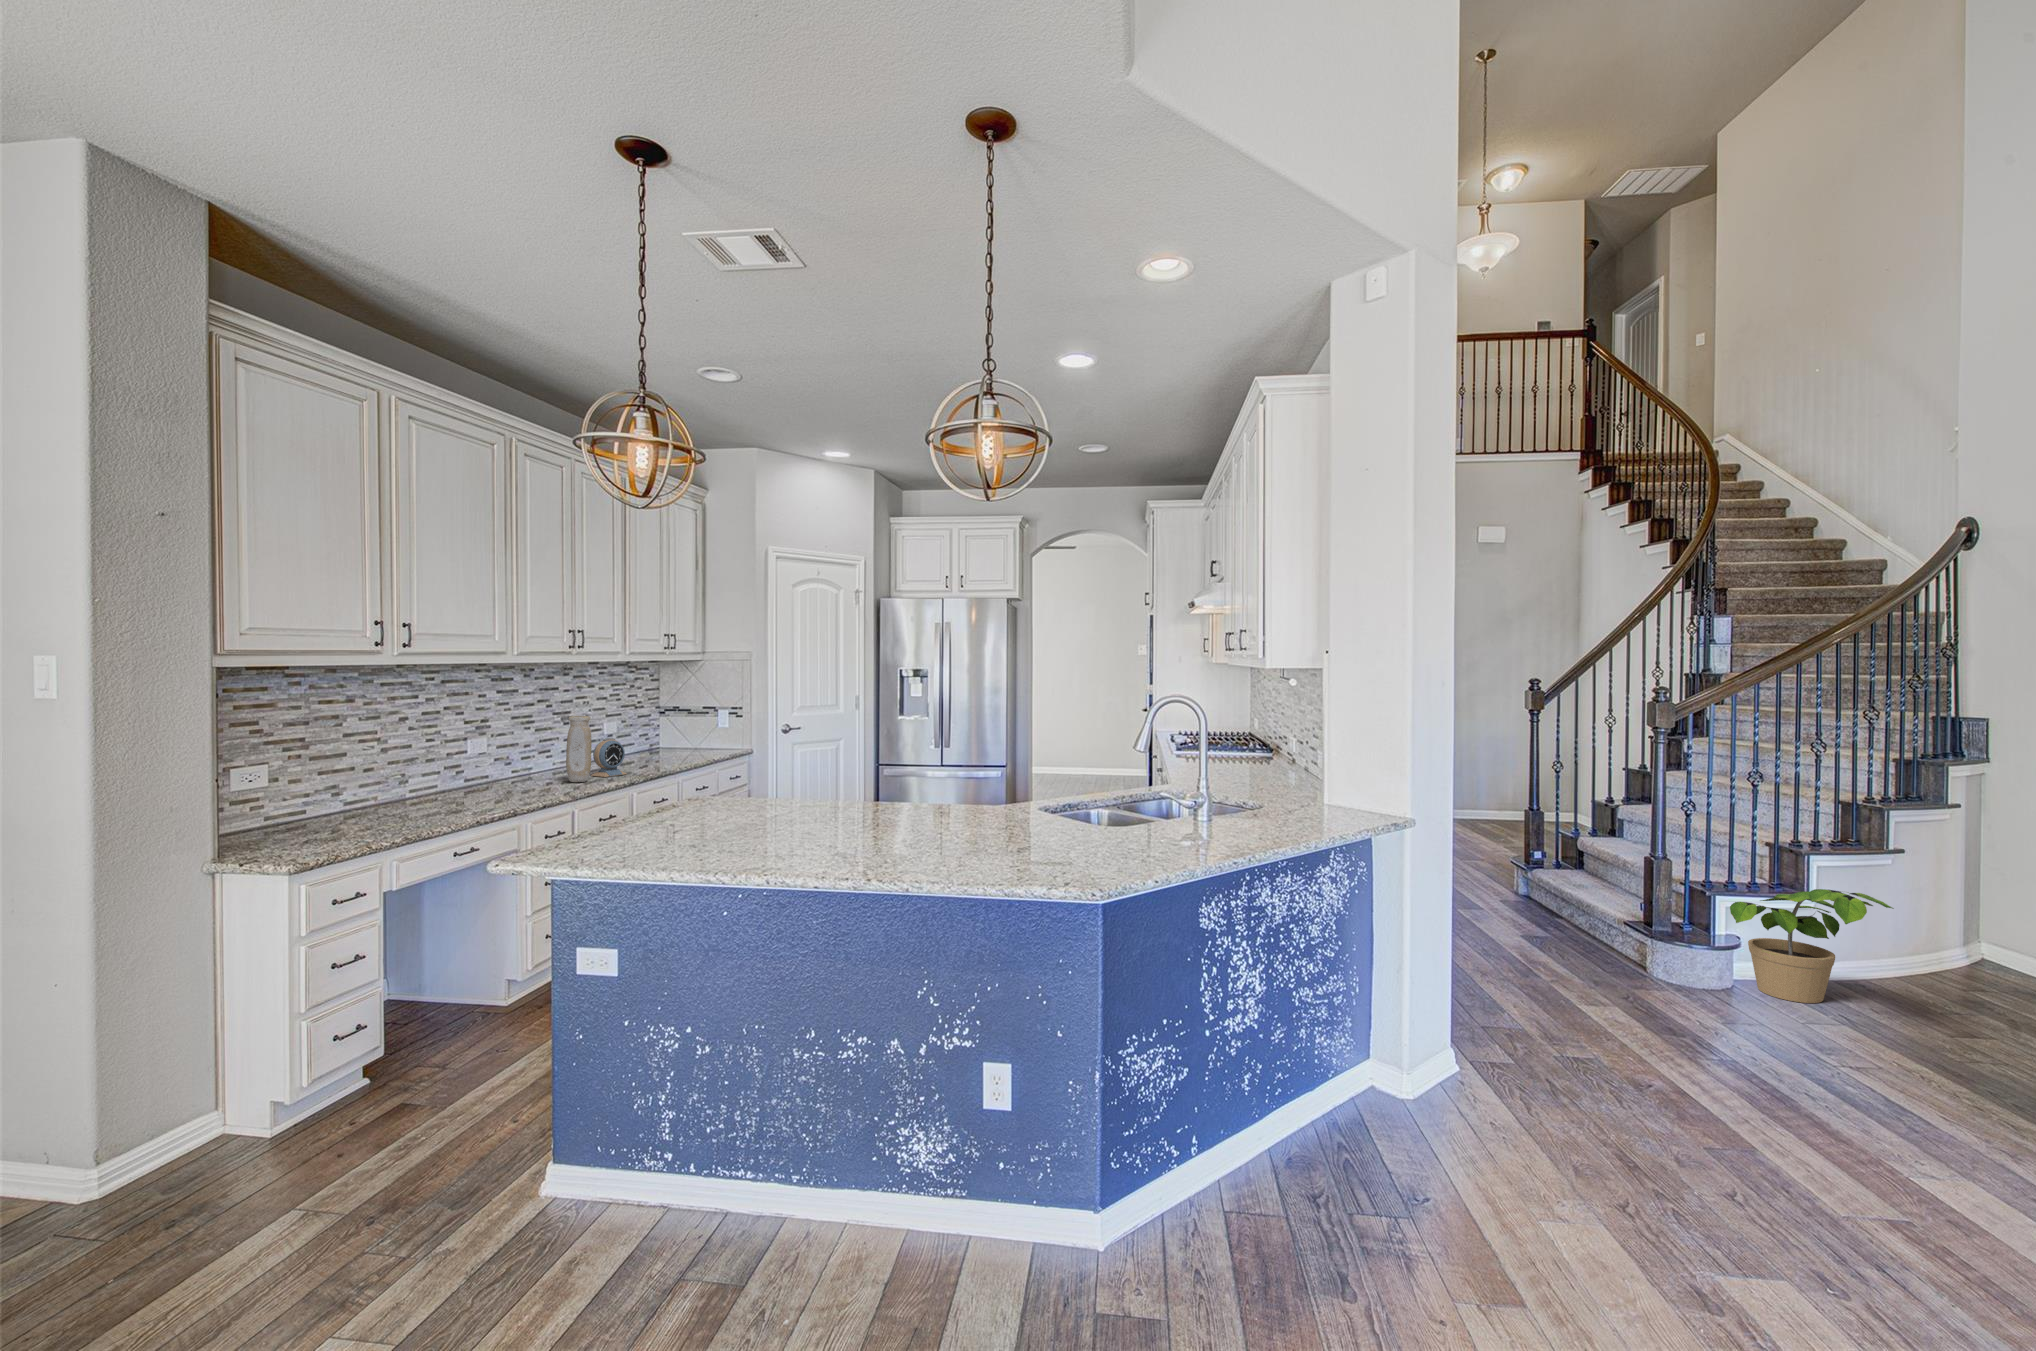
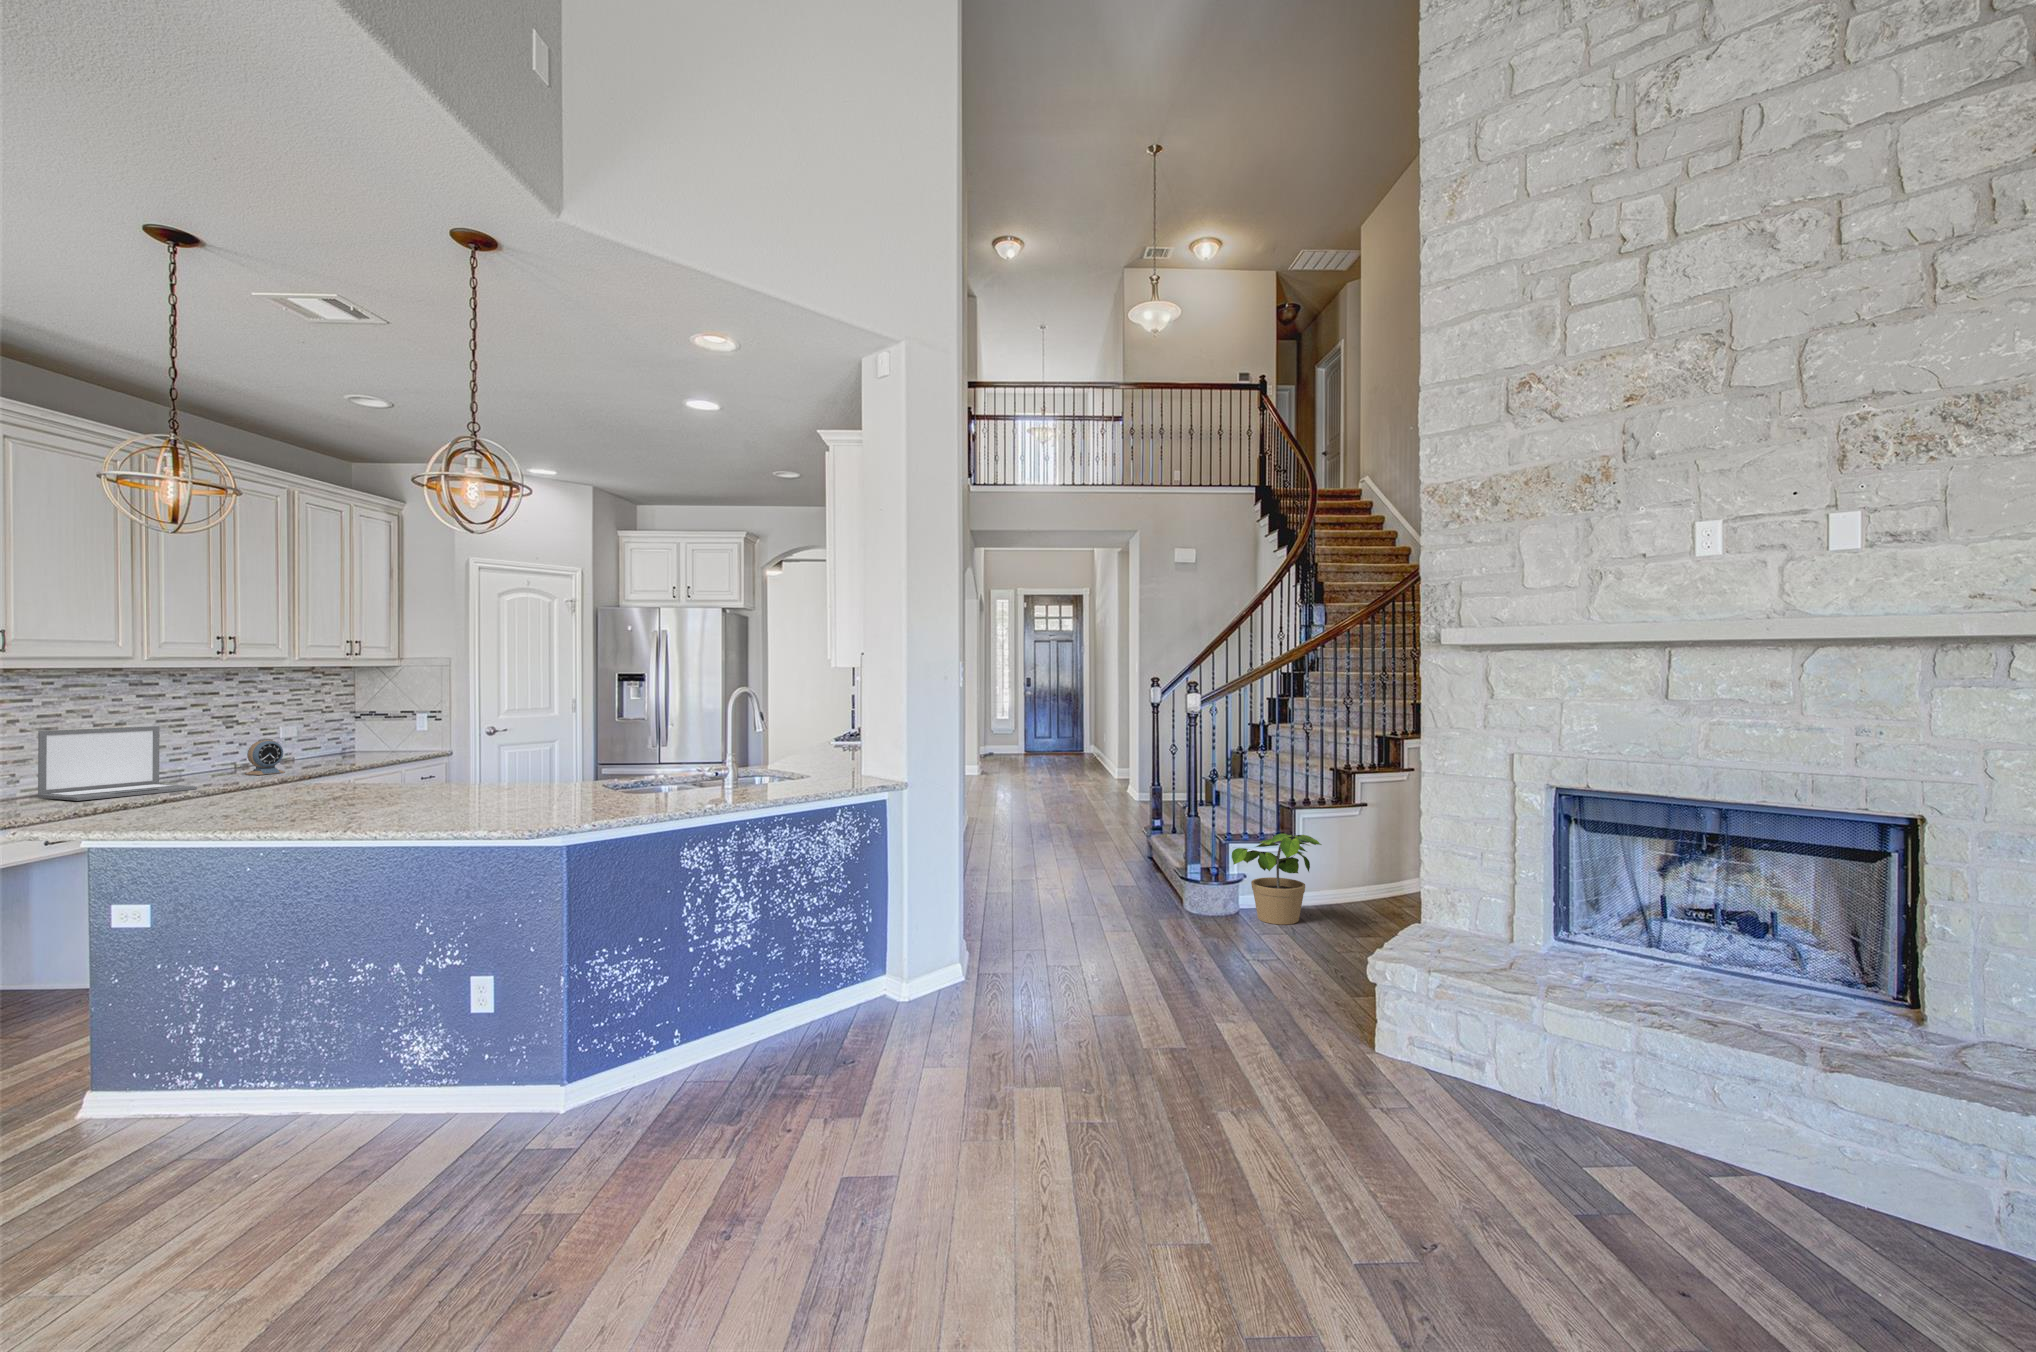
vase: present [566,716,592,782] -> none [211,717,239,779]
laptop: none [428,726,567,809] -> present [38,726,197,801]

